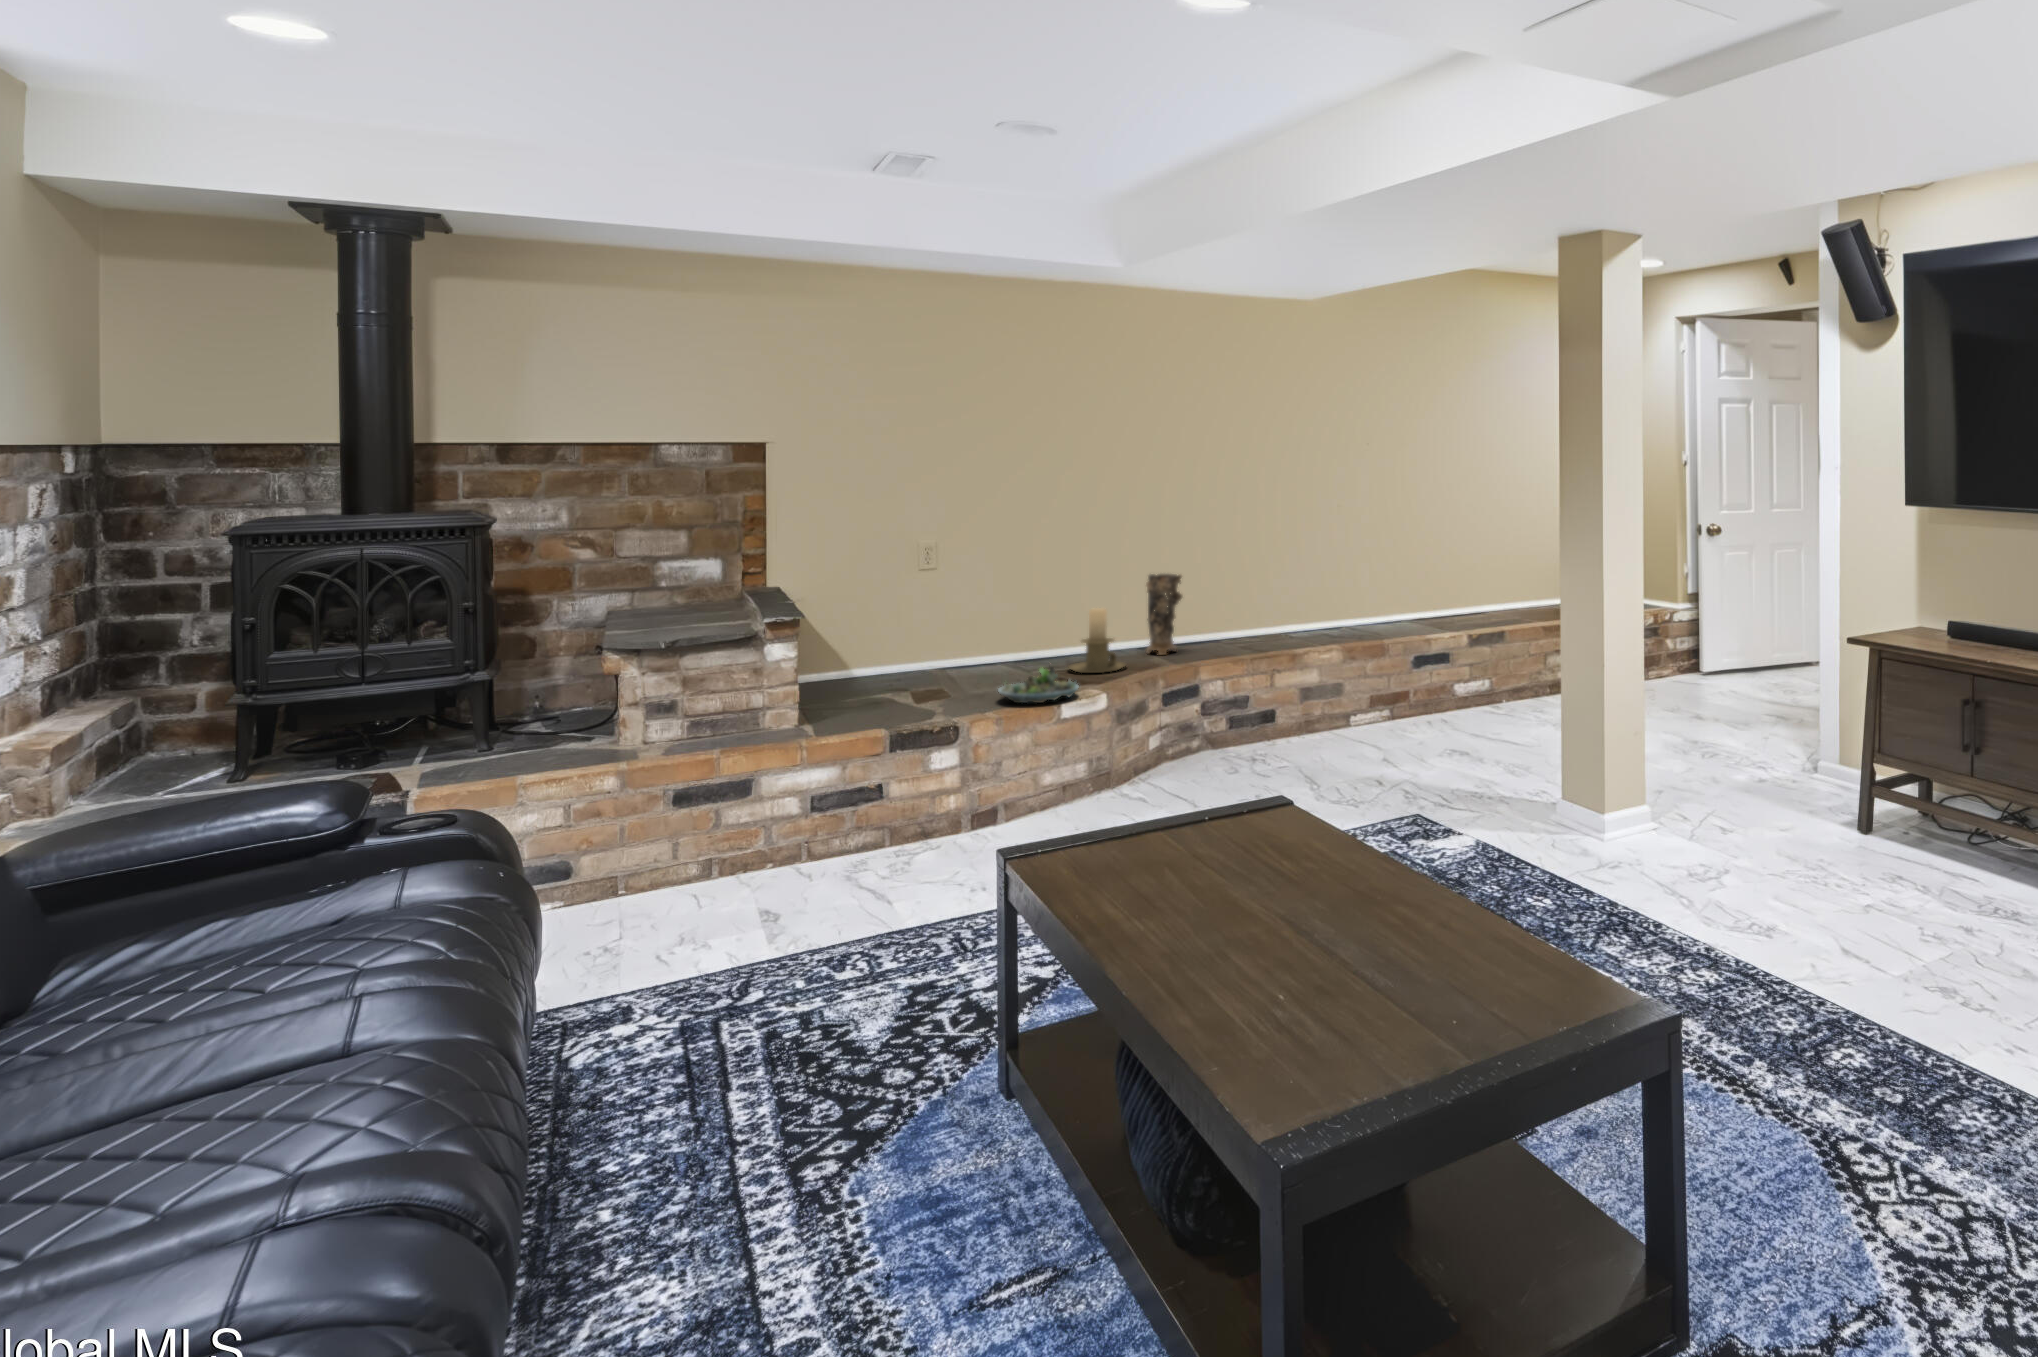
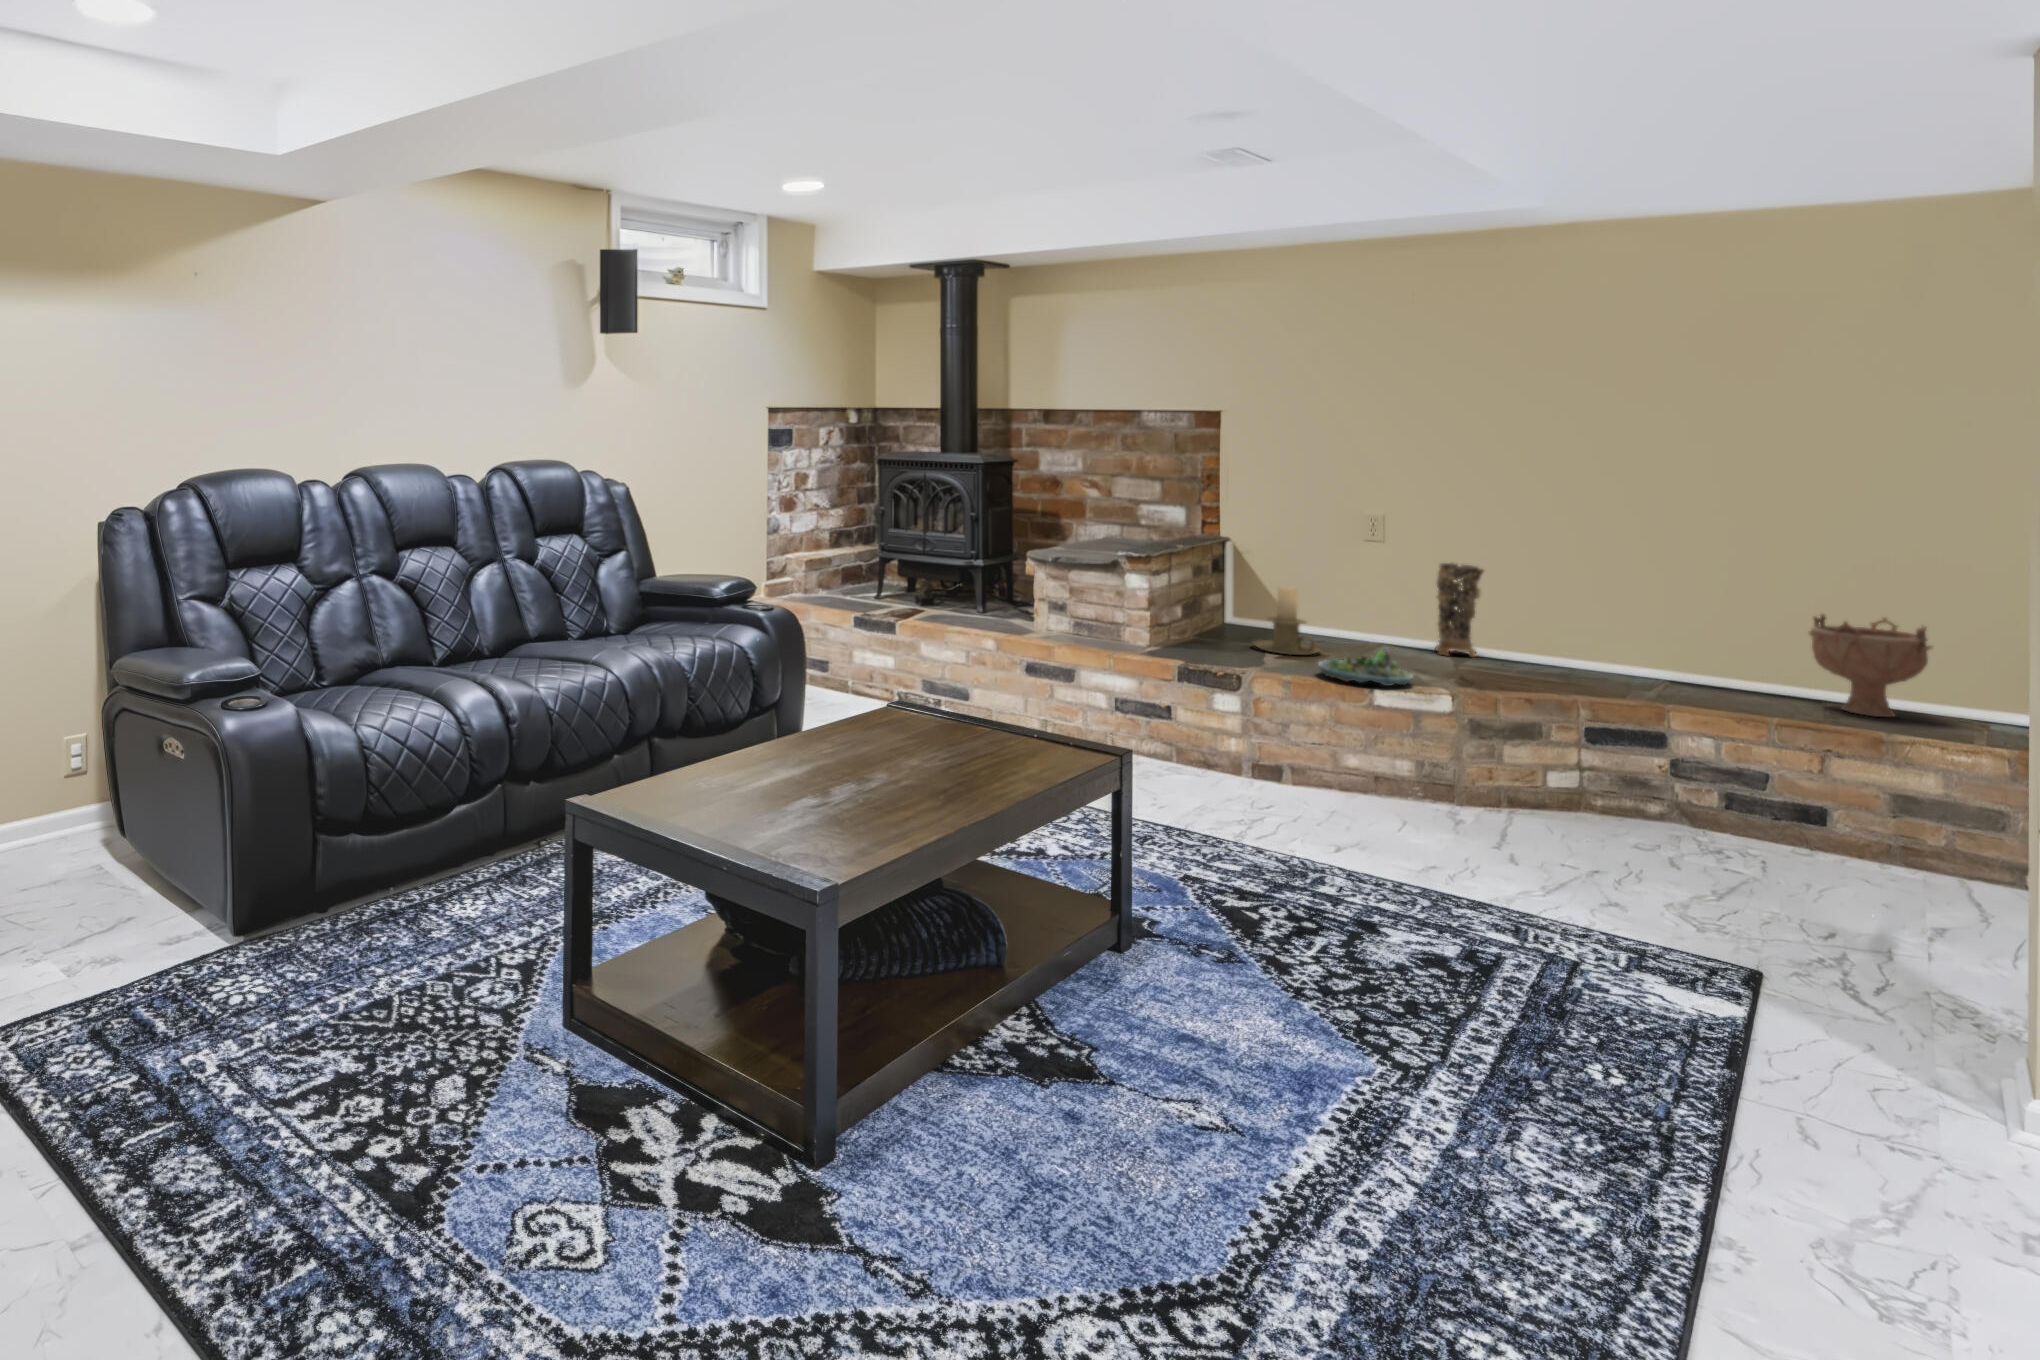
decorative vase: present [1146,574,1182,655] -> present [1435,563,1484,657]
decorative bowl: none [1211,576,1272,643] -> present [1809,615,1932,717]
candle holder: present [1068,608,1126,673] -> present [1252,586,1320,655]

